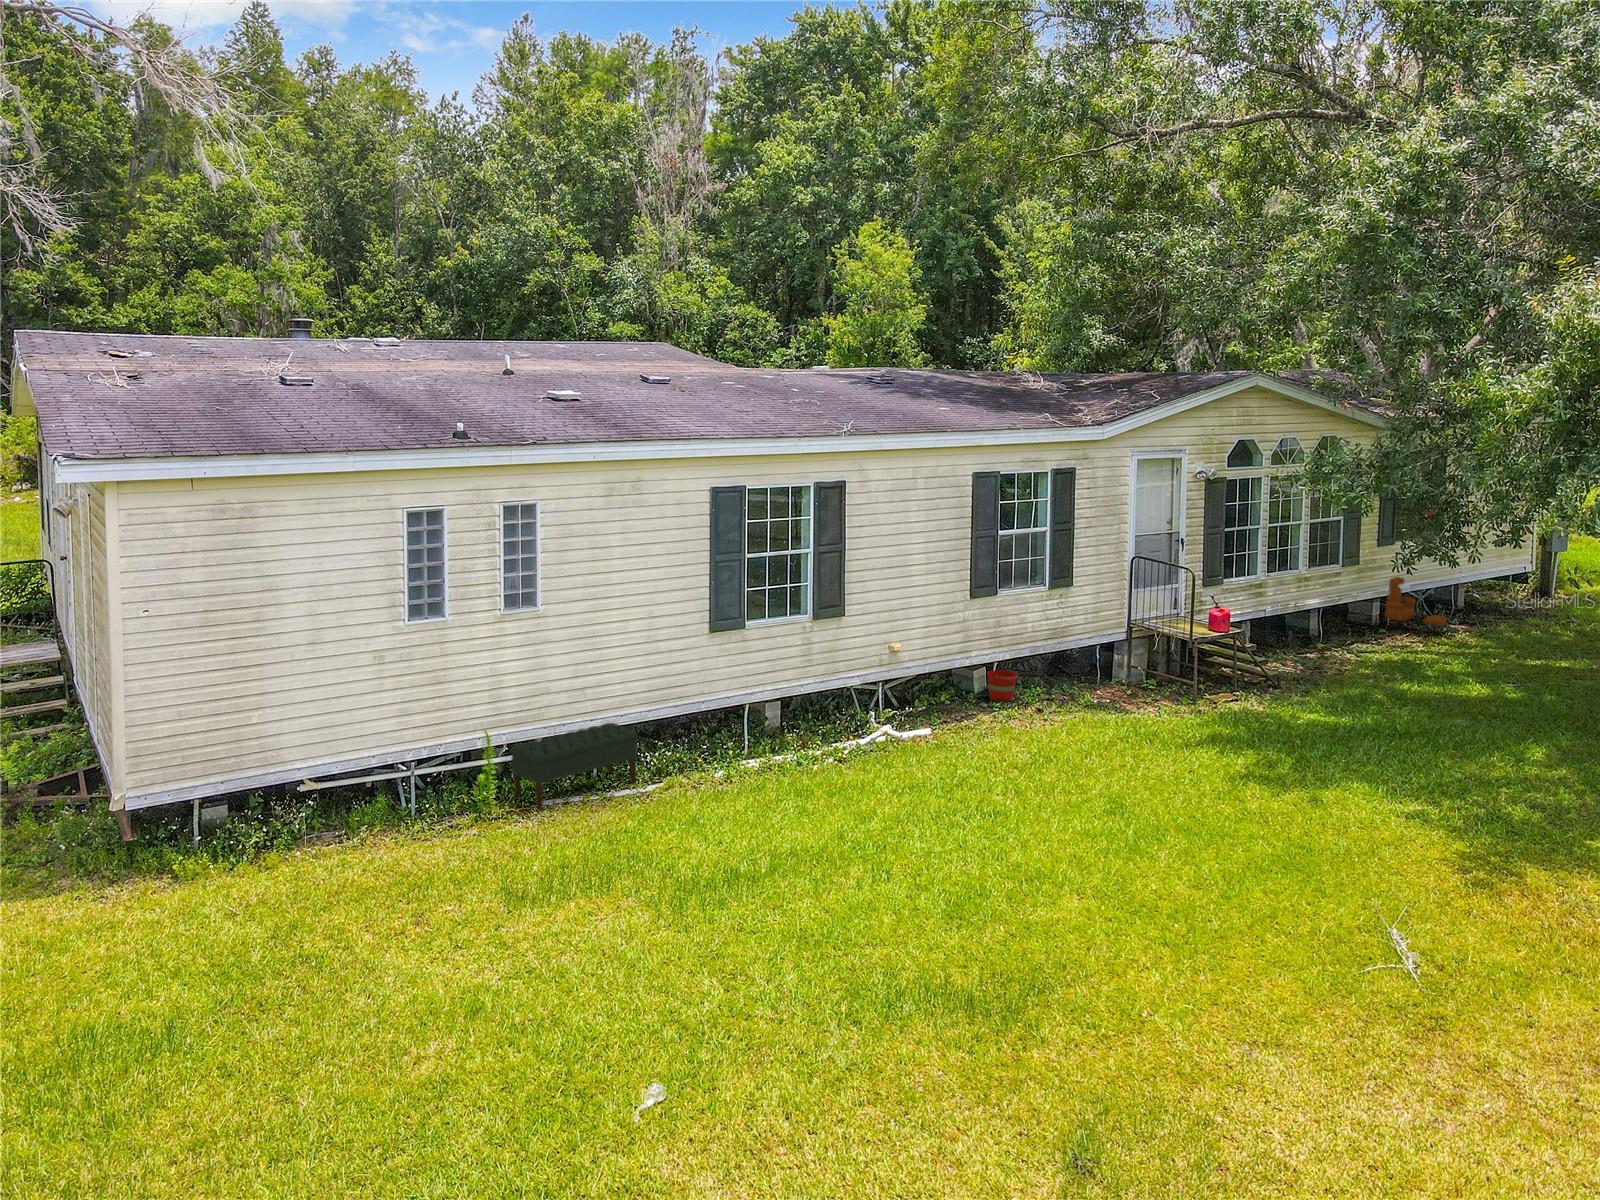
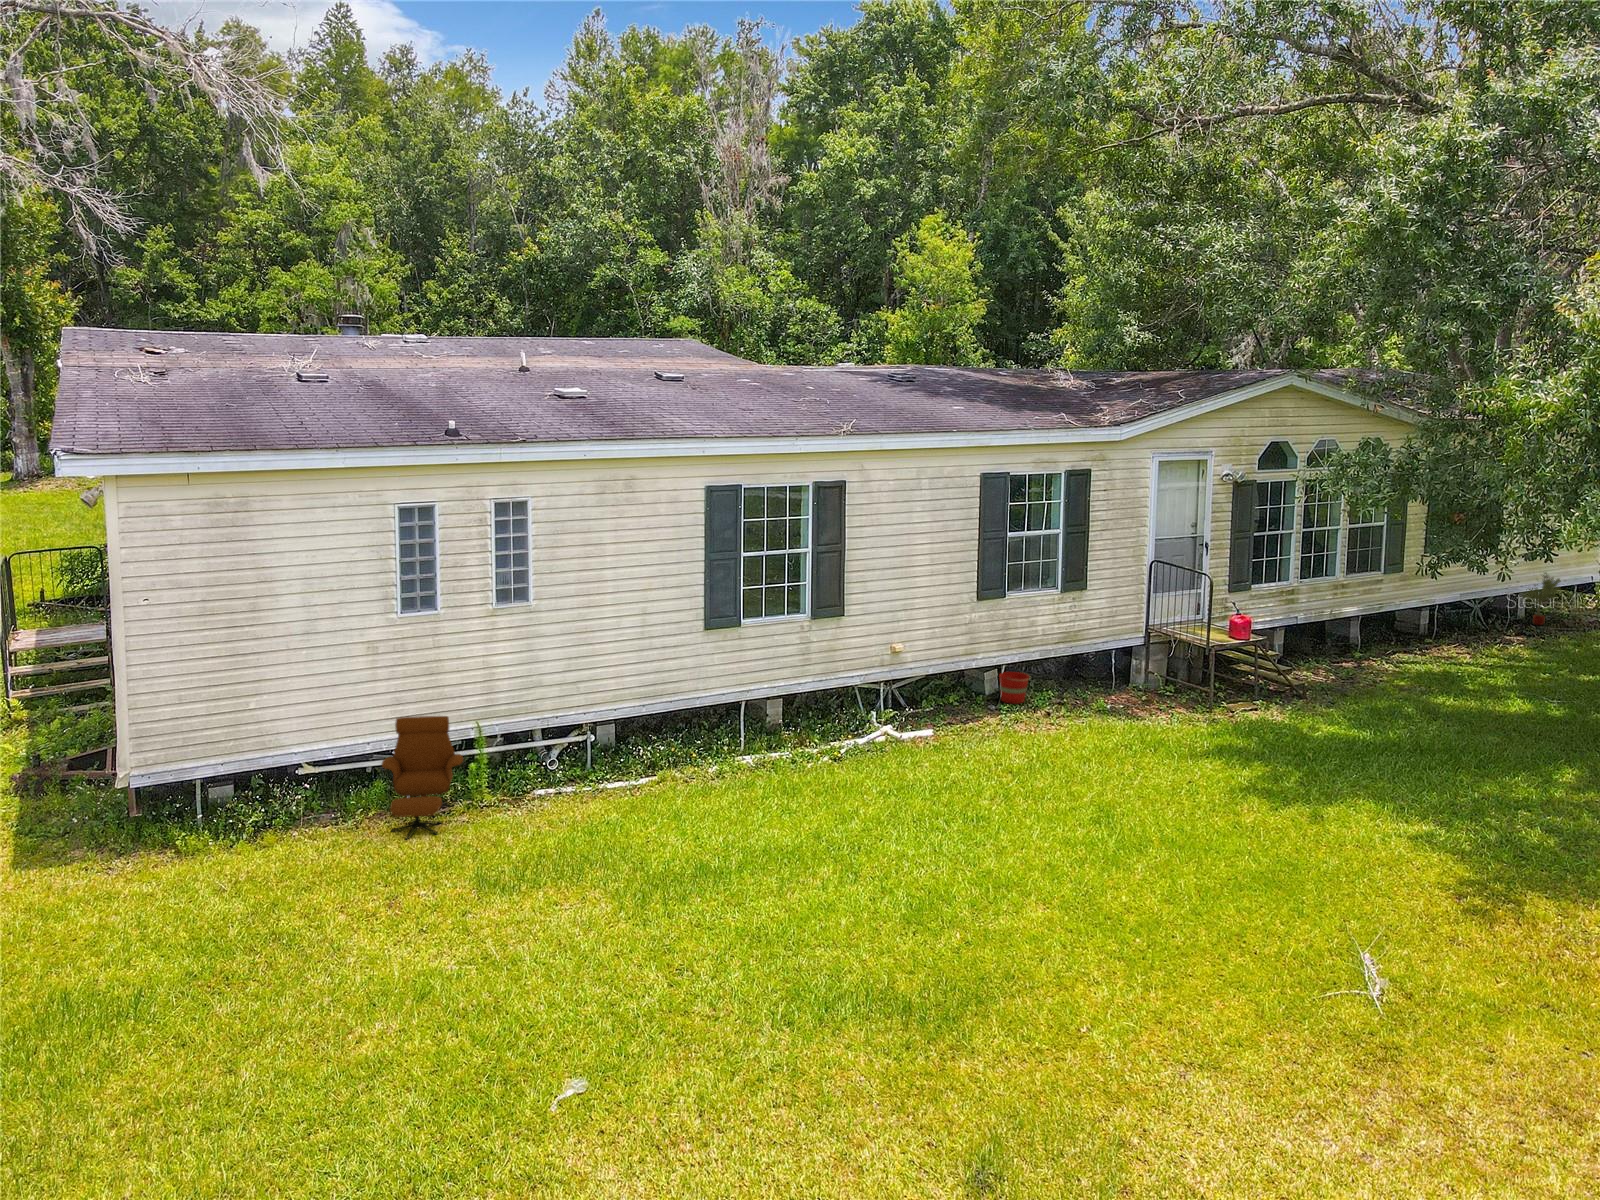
potted tree: none [1466,563,1502,615] -> present [1524,572,1561,625]
lounge chair: present [1385,577,1447,637] -> present [382,716,463,840]
bench: present [510,723,637,811] -> none [503,716,631,801]

